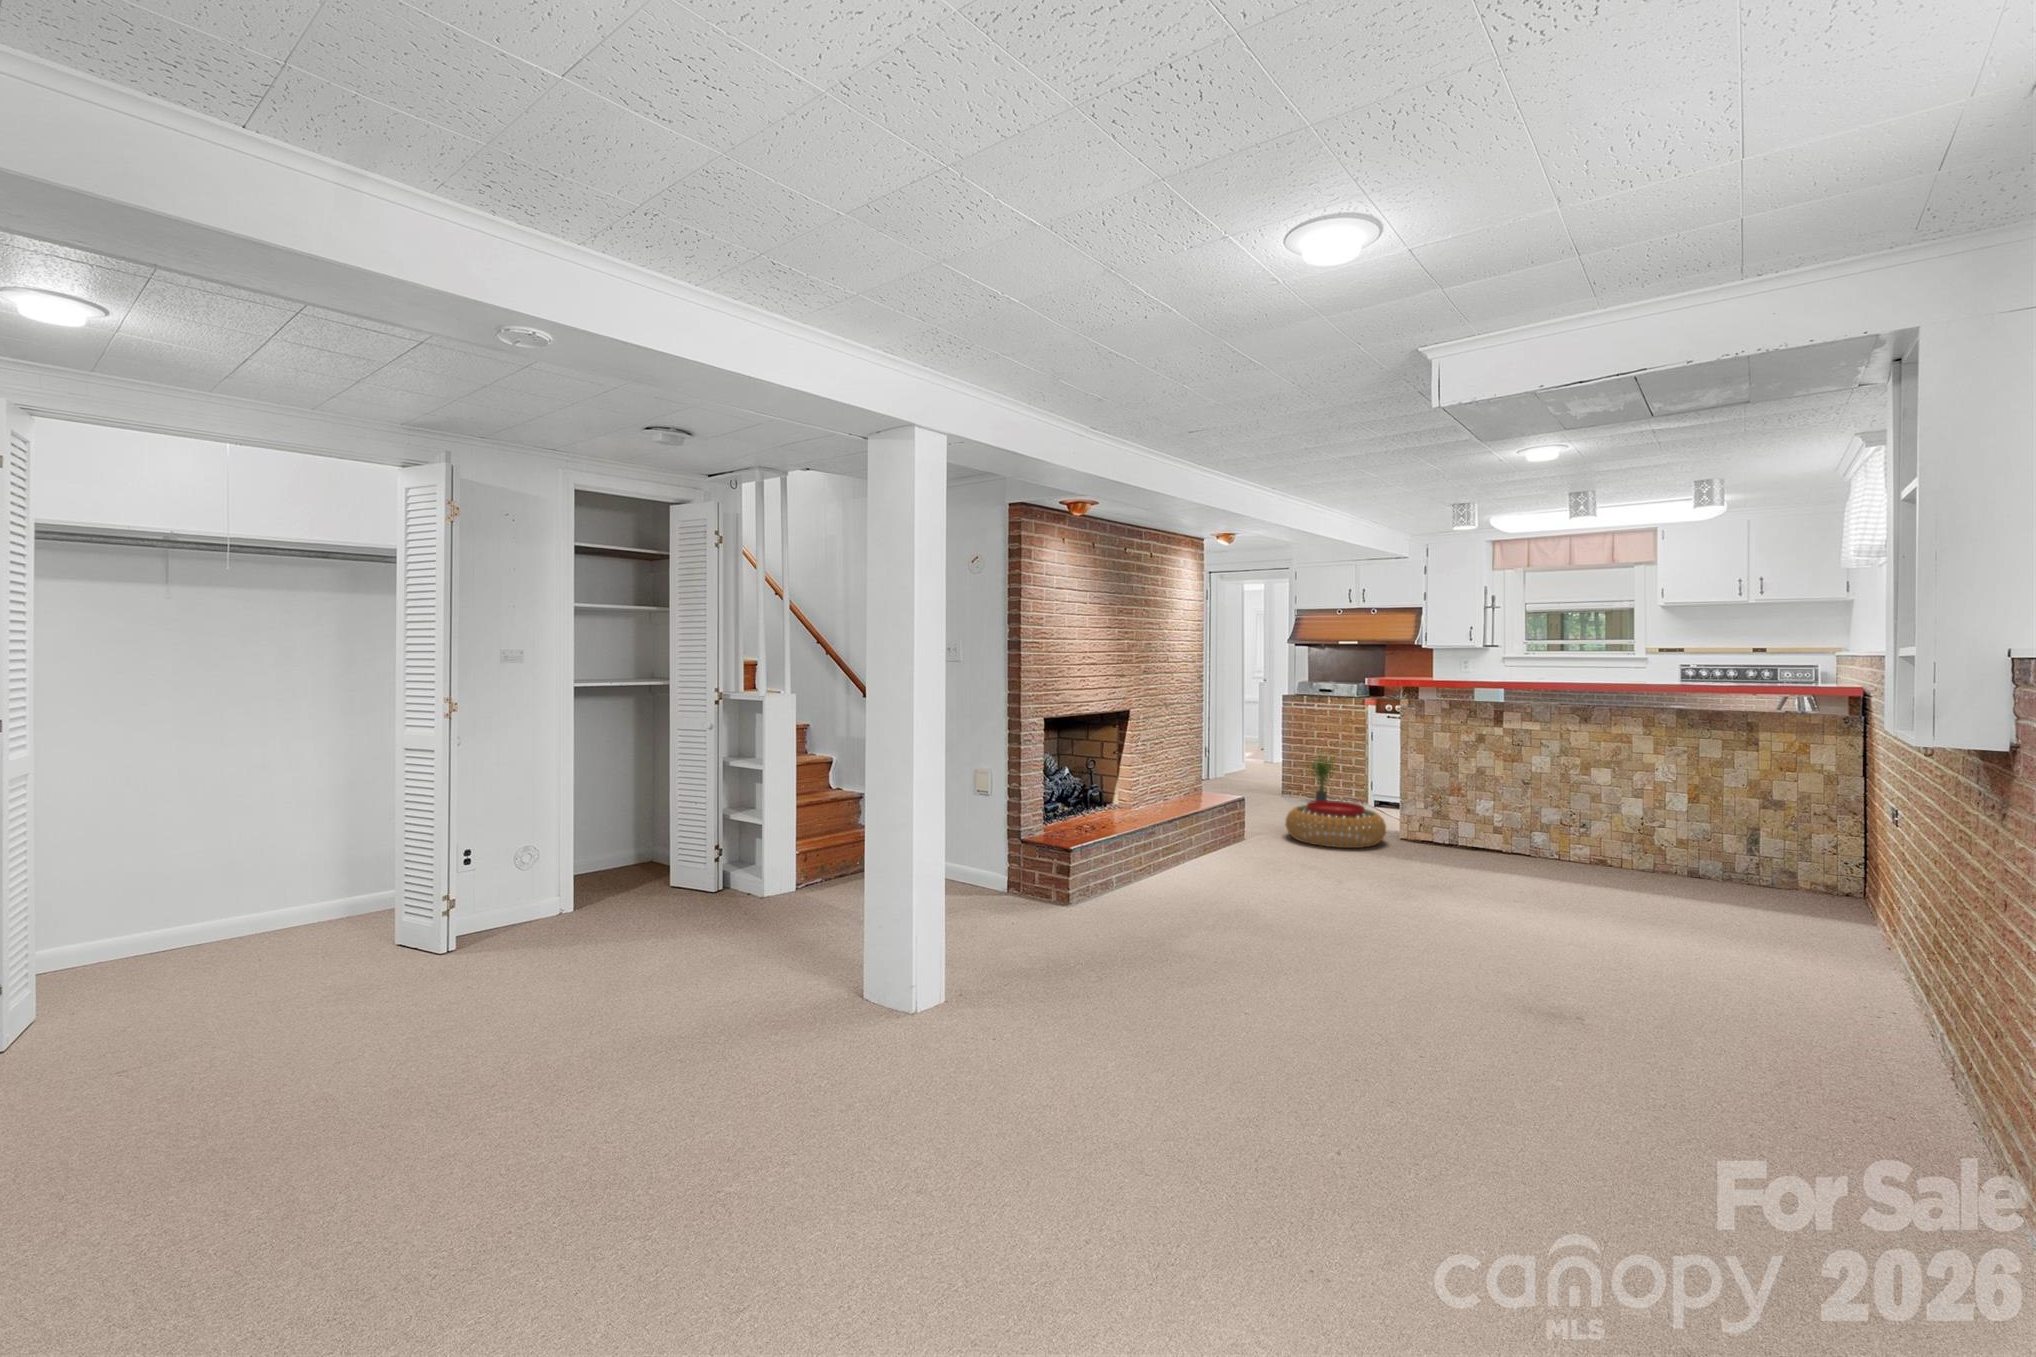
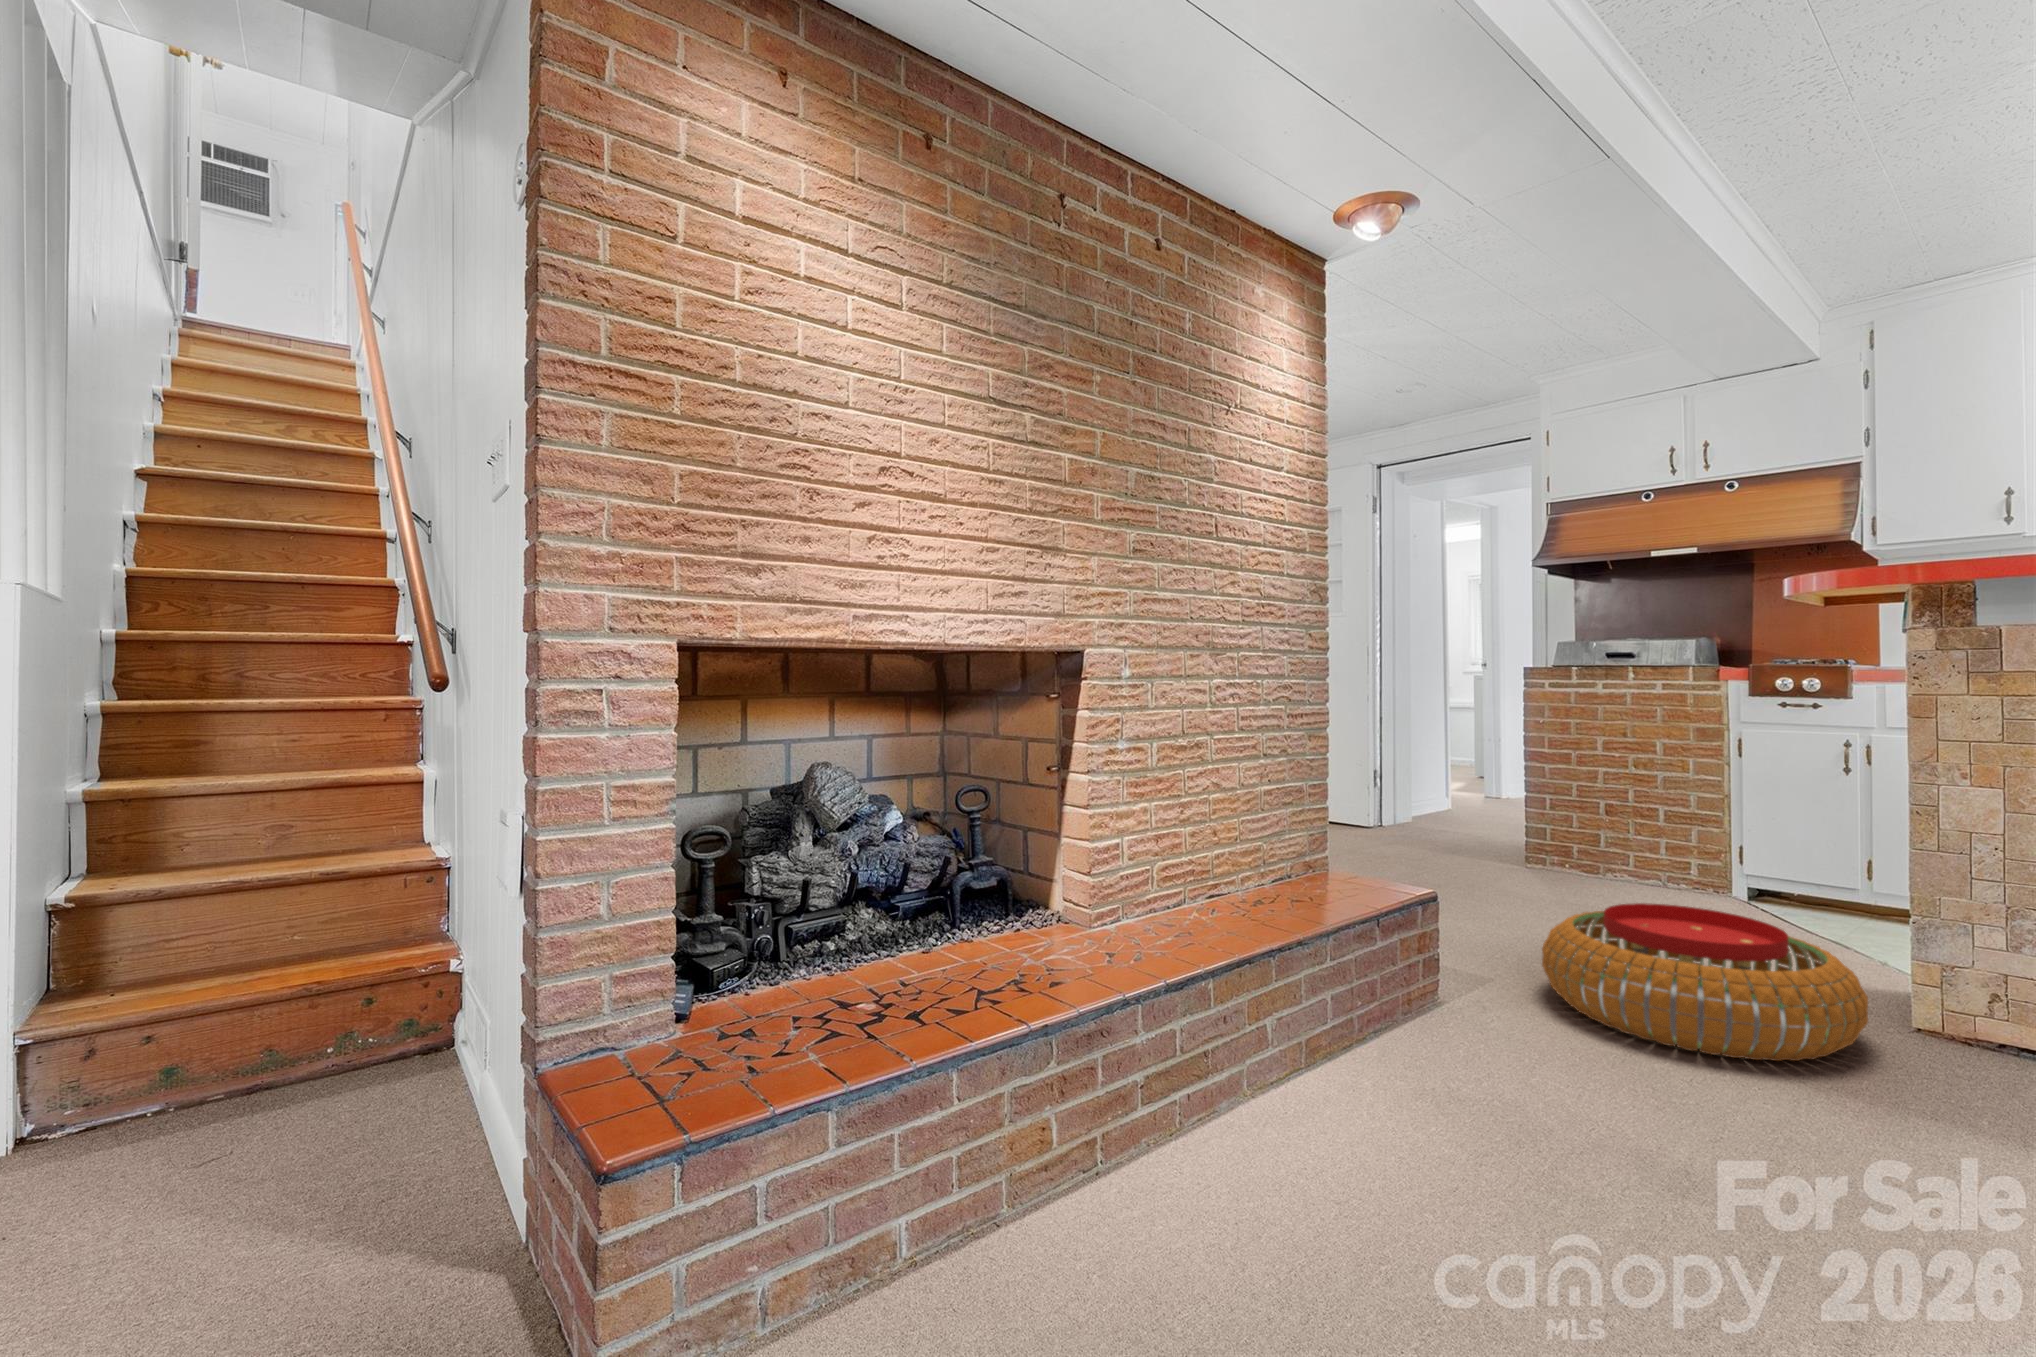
potted plant: present [1308,755,1334,801] -> none [1566,772,1660,889]

